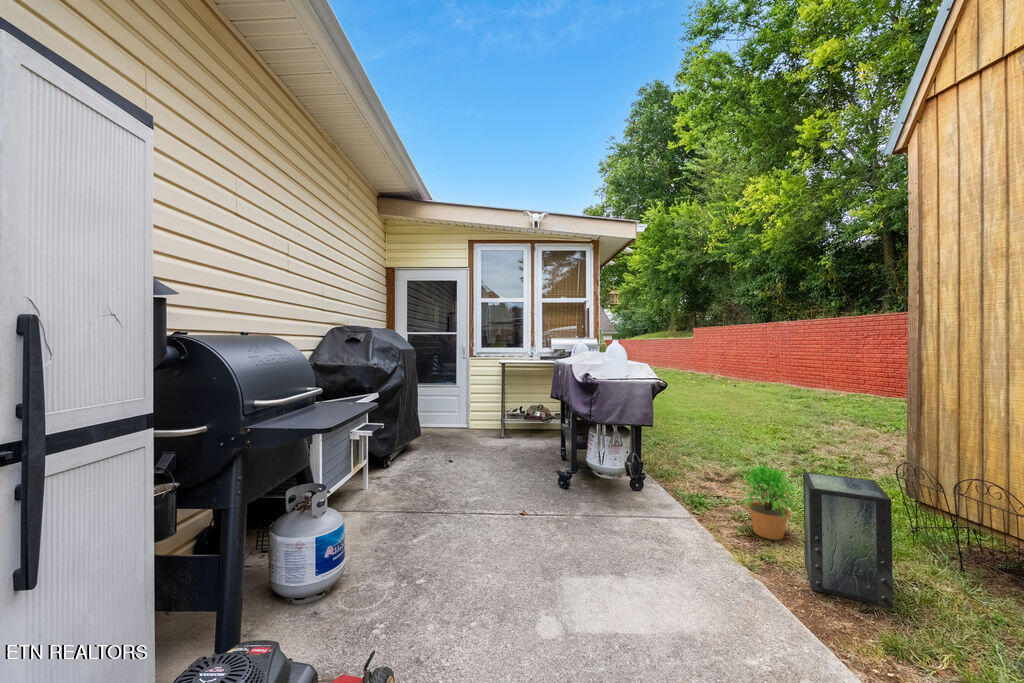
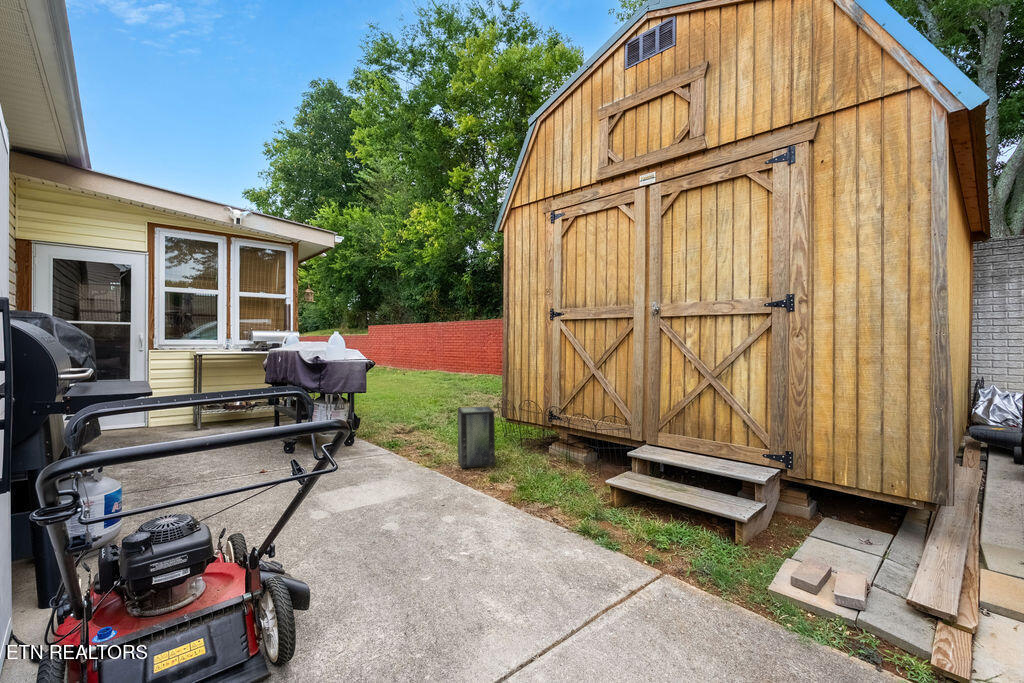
potted plant: present [740,466,794,540] -> none [422,410,454,455]

